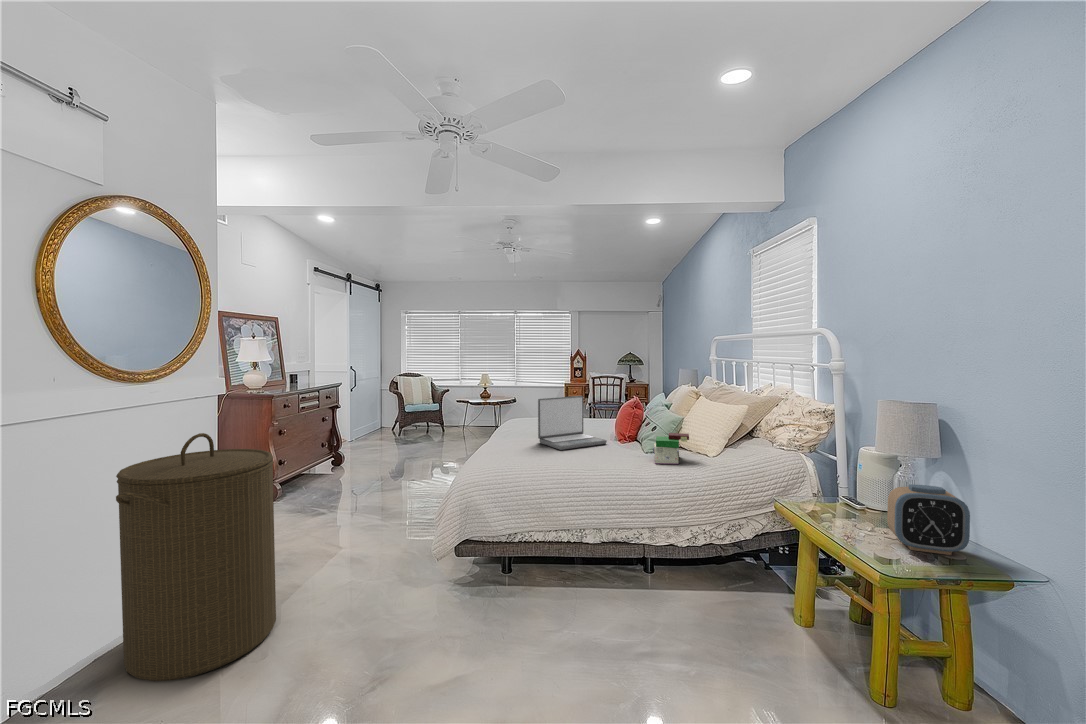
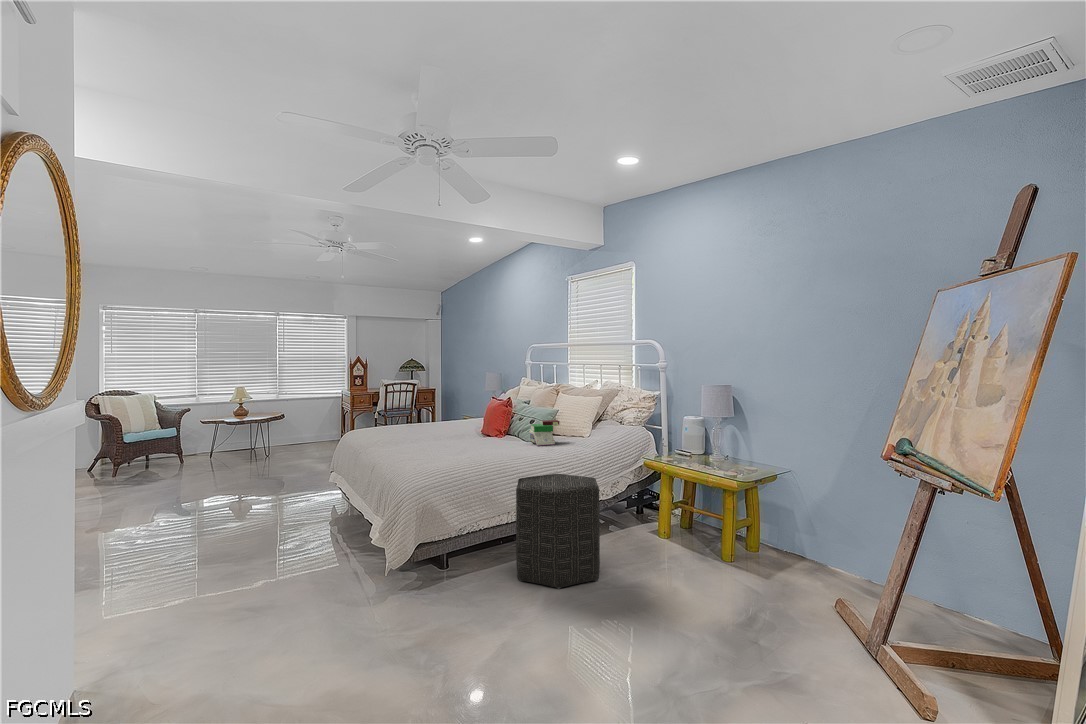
laptop: present [538,396,607,450] -> none [409,394,477,445]
laundry hamper: present [116,433,276,681] -> none [59,433,217,683]
alarm clock: present [887,484,970,555] -> none [706,432,749,473]
ottoman: none [597,505,711,666] -> present [516,474,600,589]

